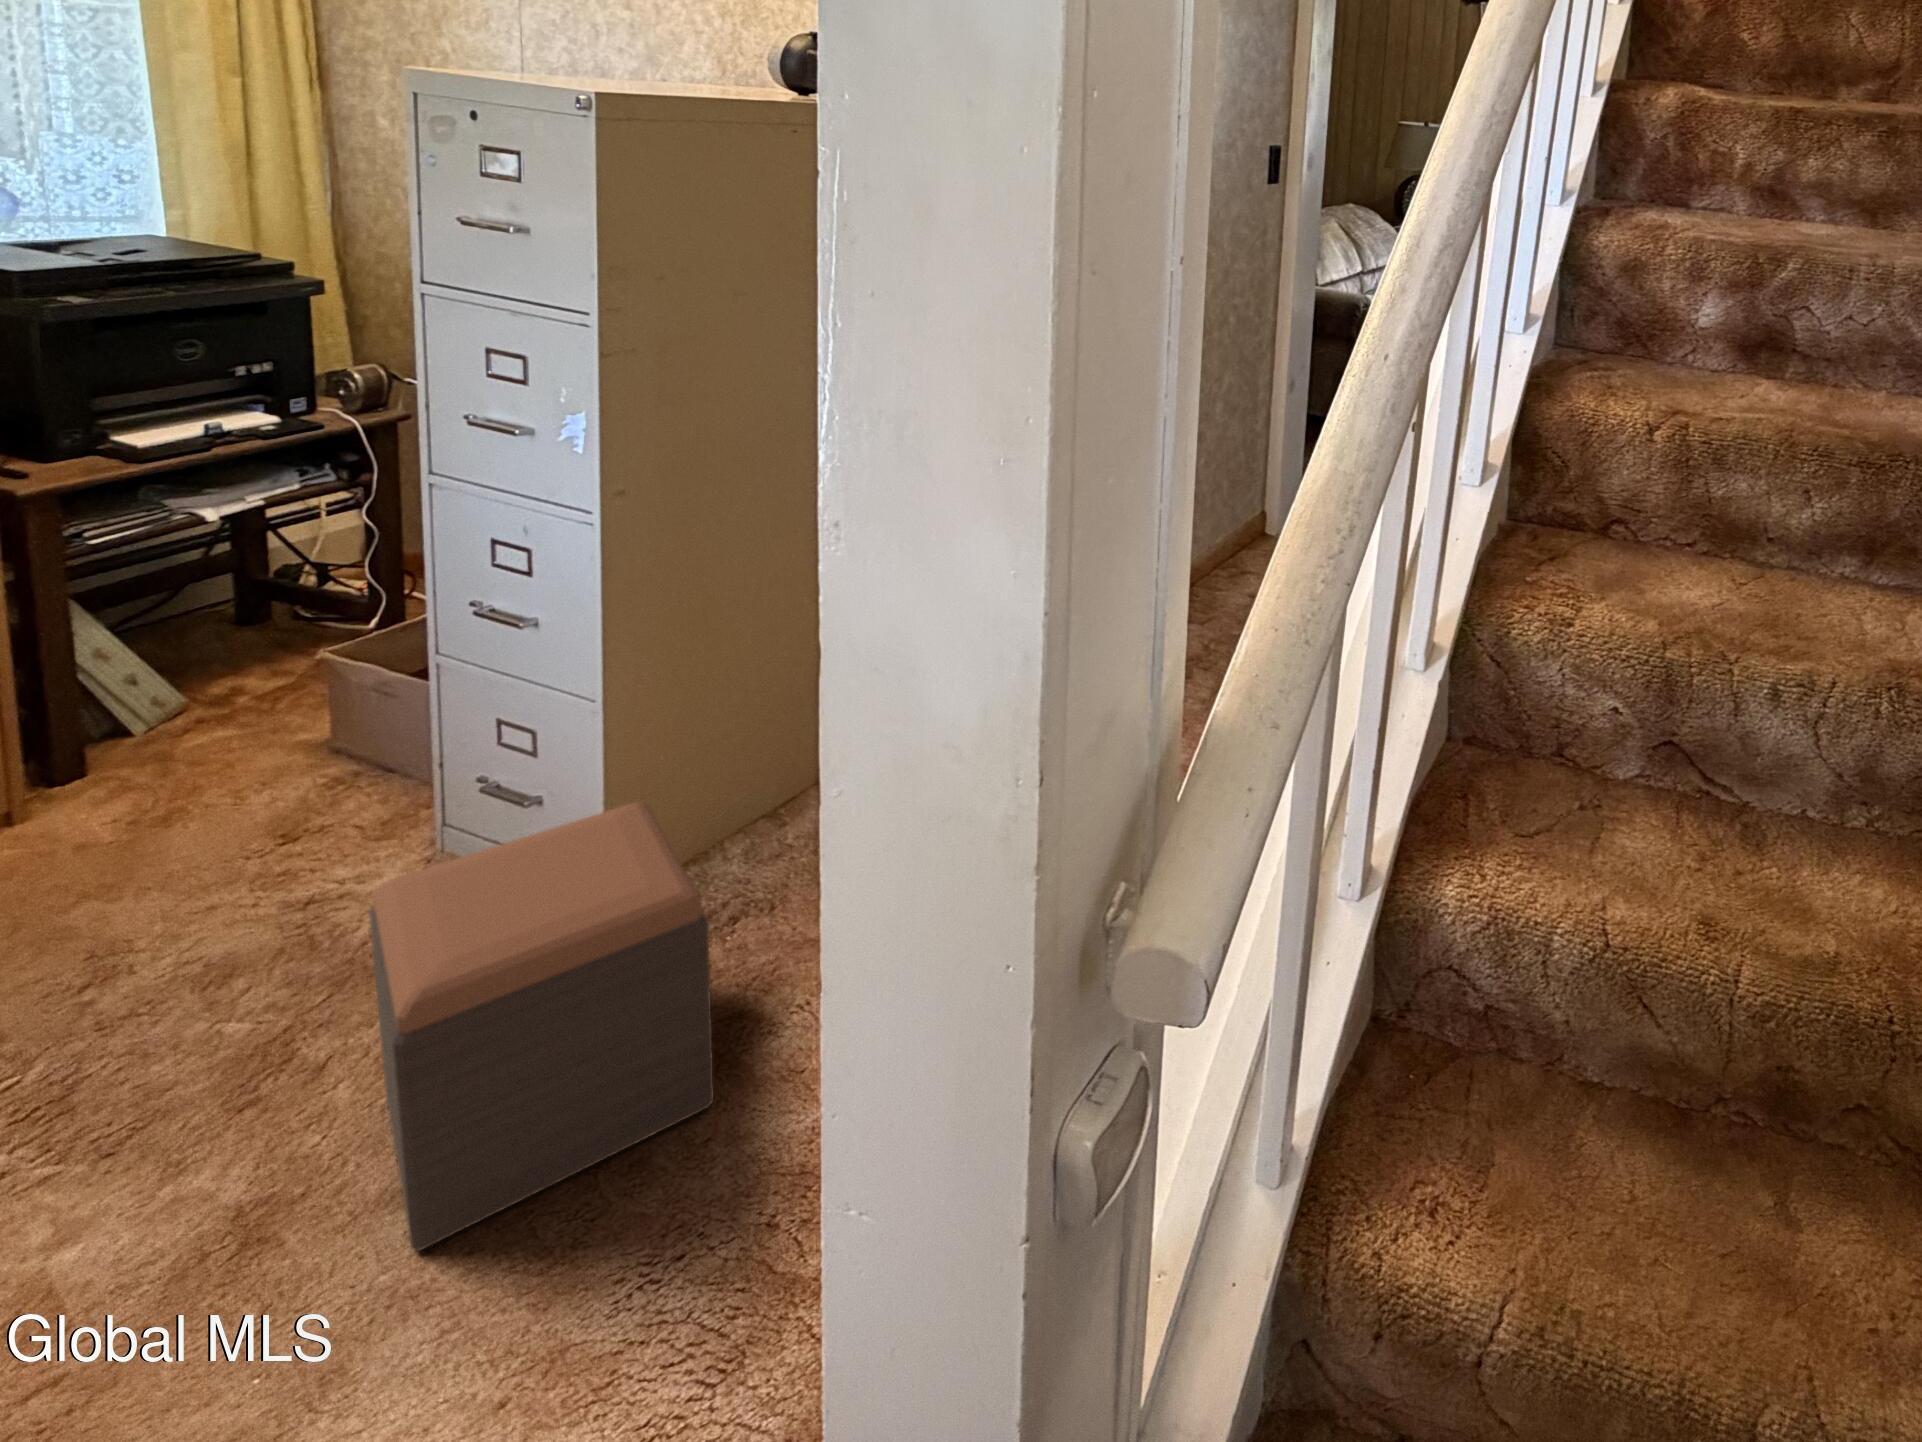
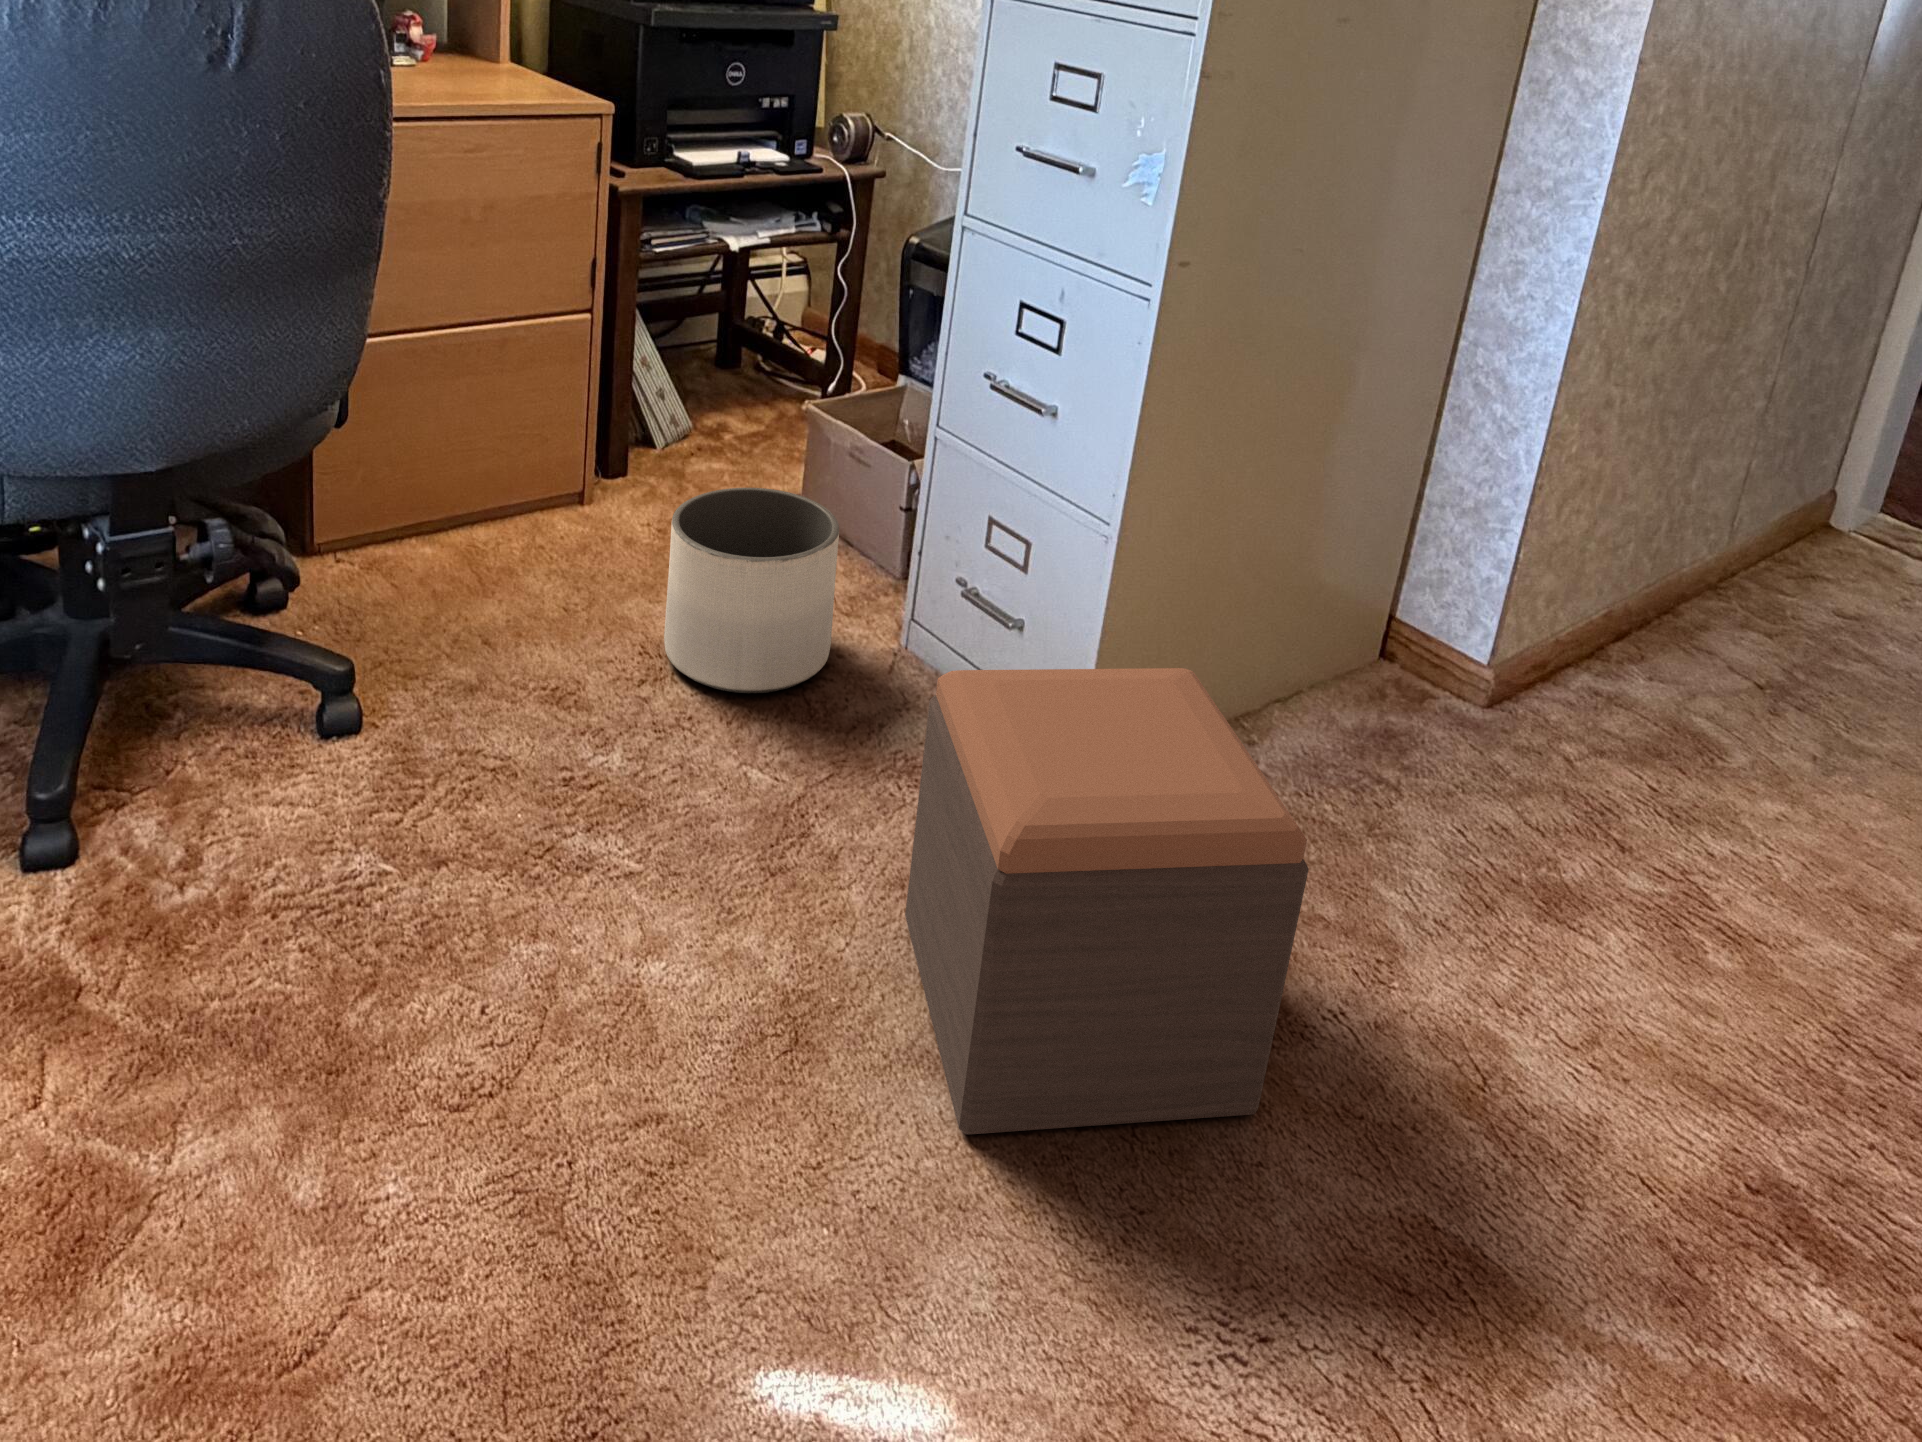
planter: none [89,754,337,972] -> present [664,488,839,693]

